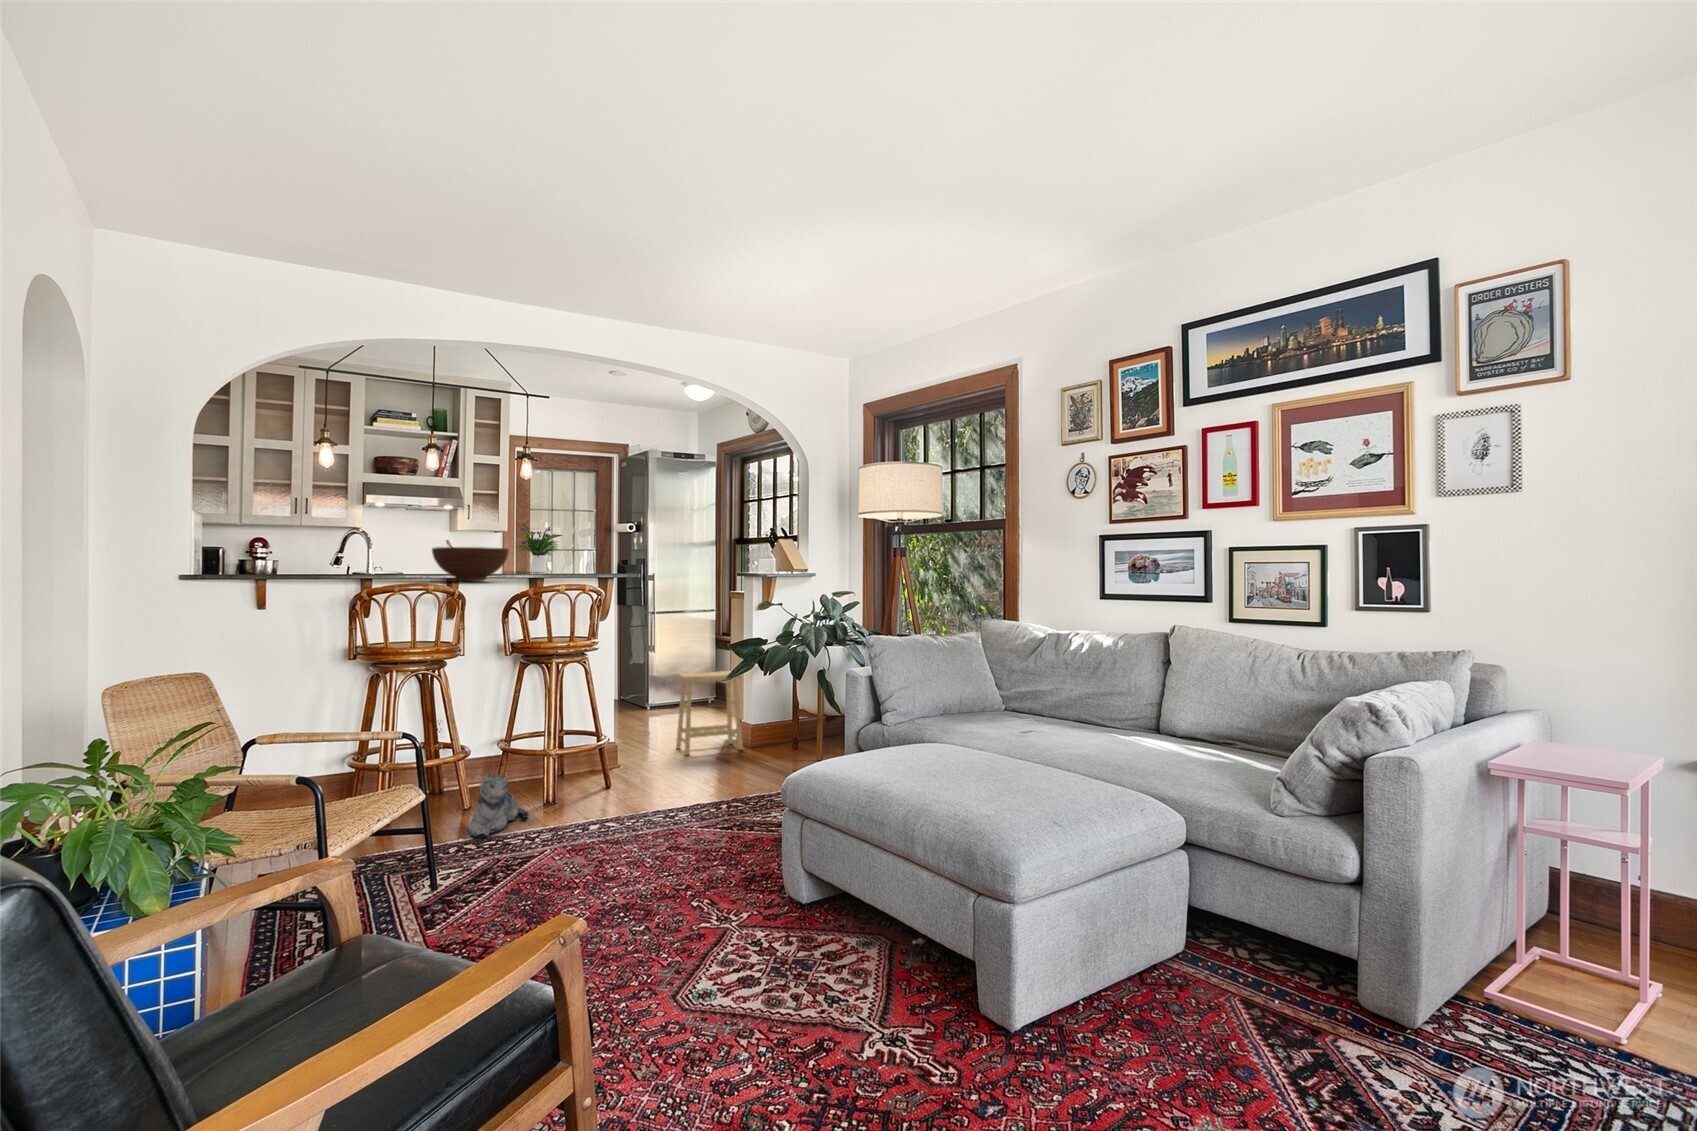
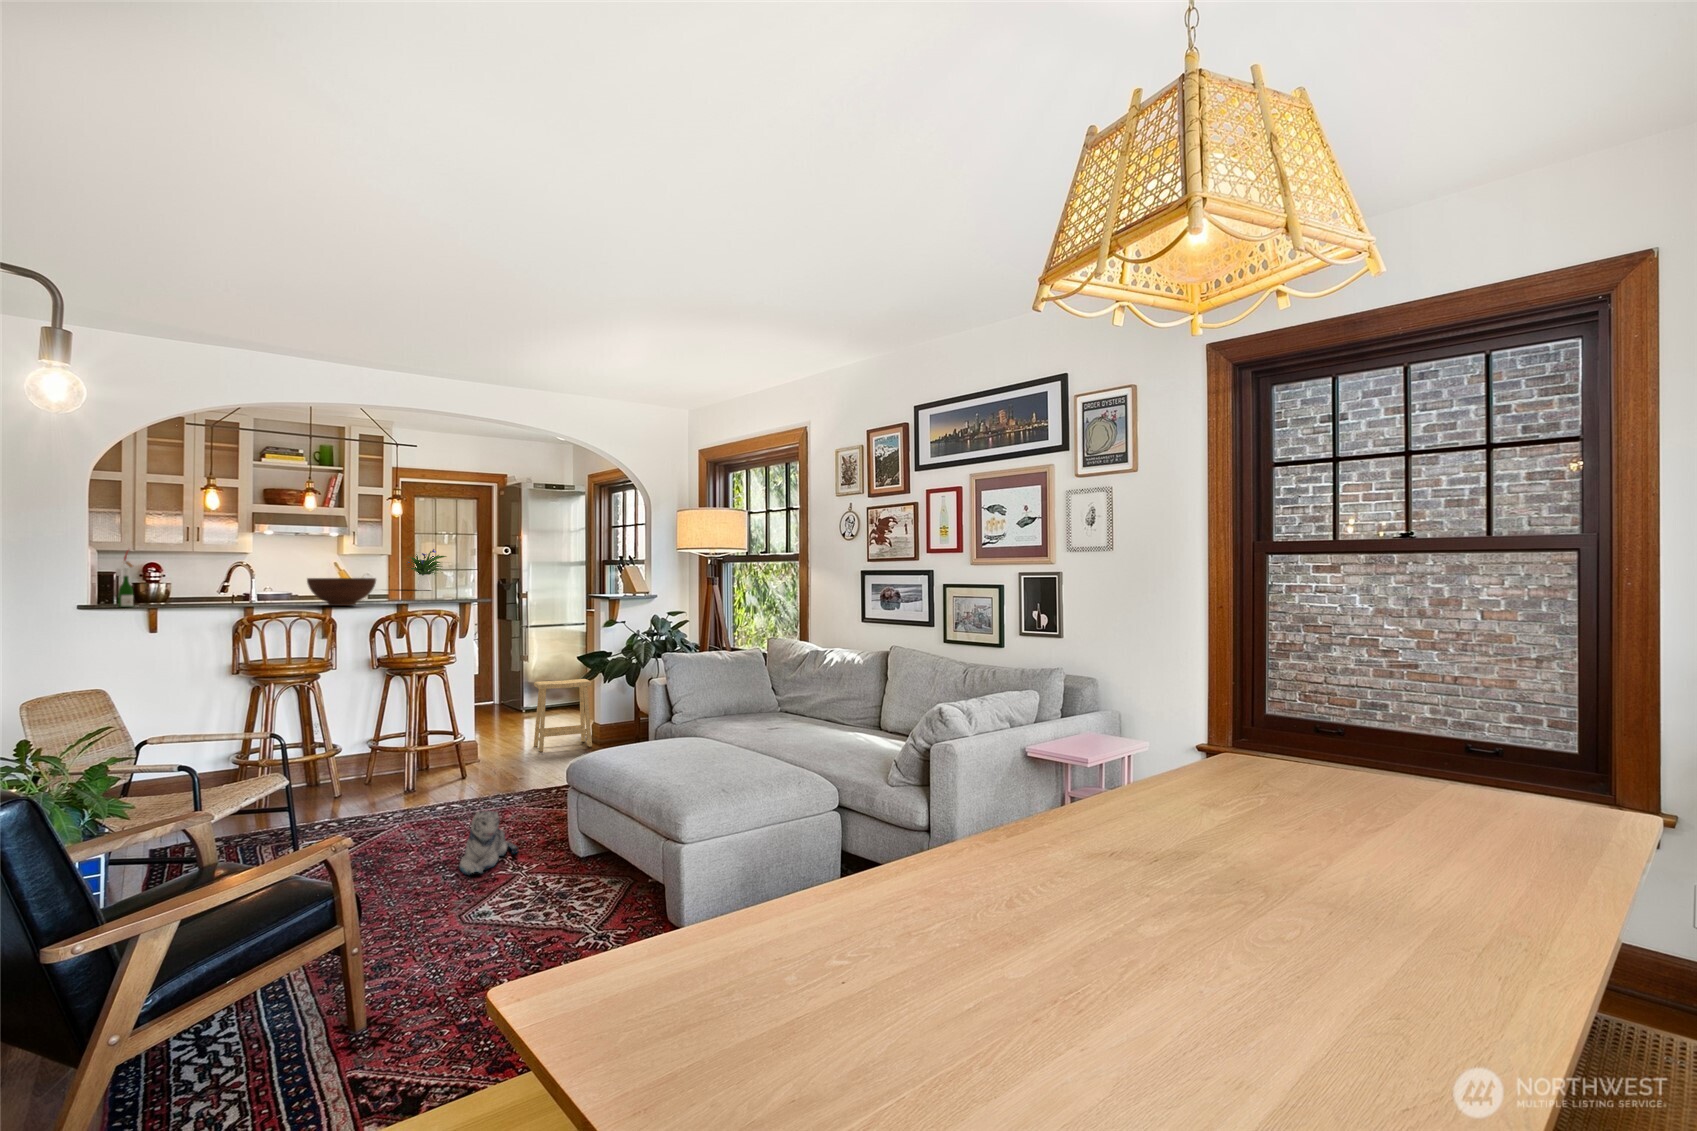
wine bottle: none [219,510,245,579] -> present [116,551,133,607]
plush toy: present [468,774,529,837] -> present [459,811,518,875]

